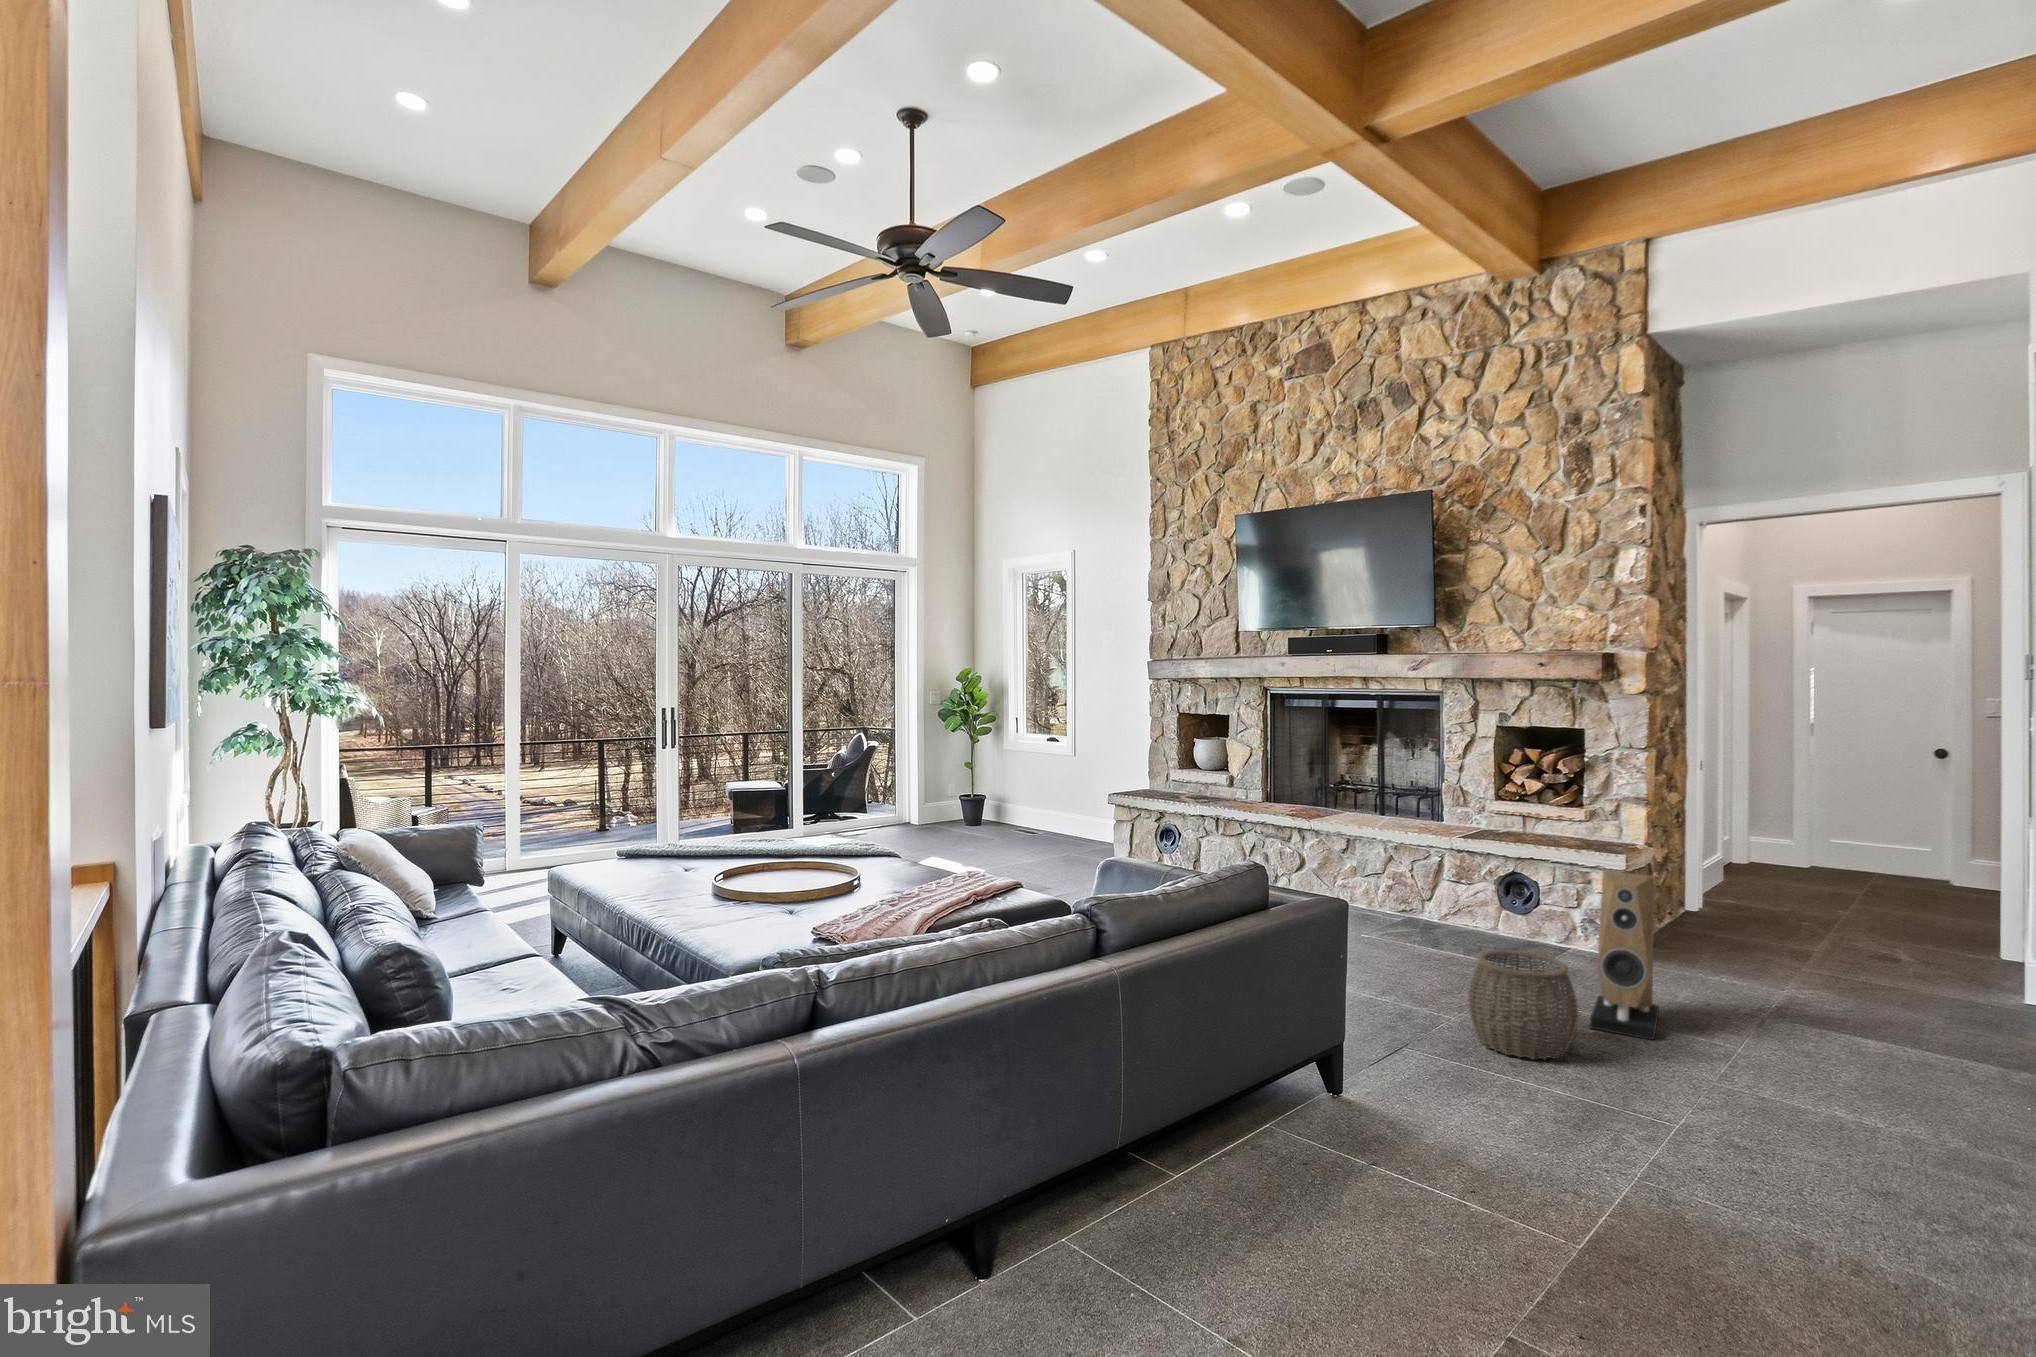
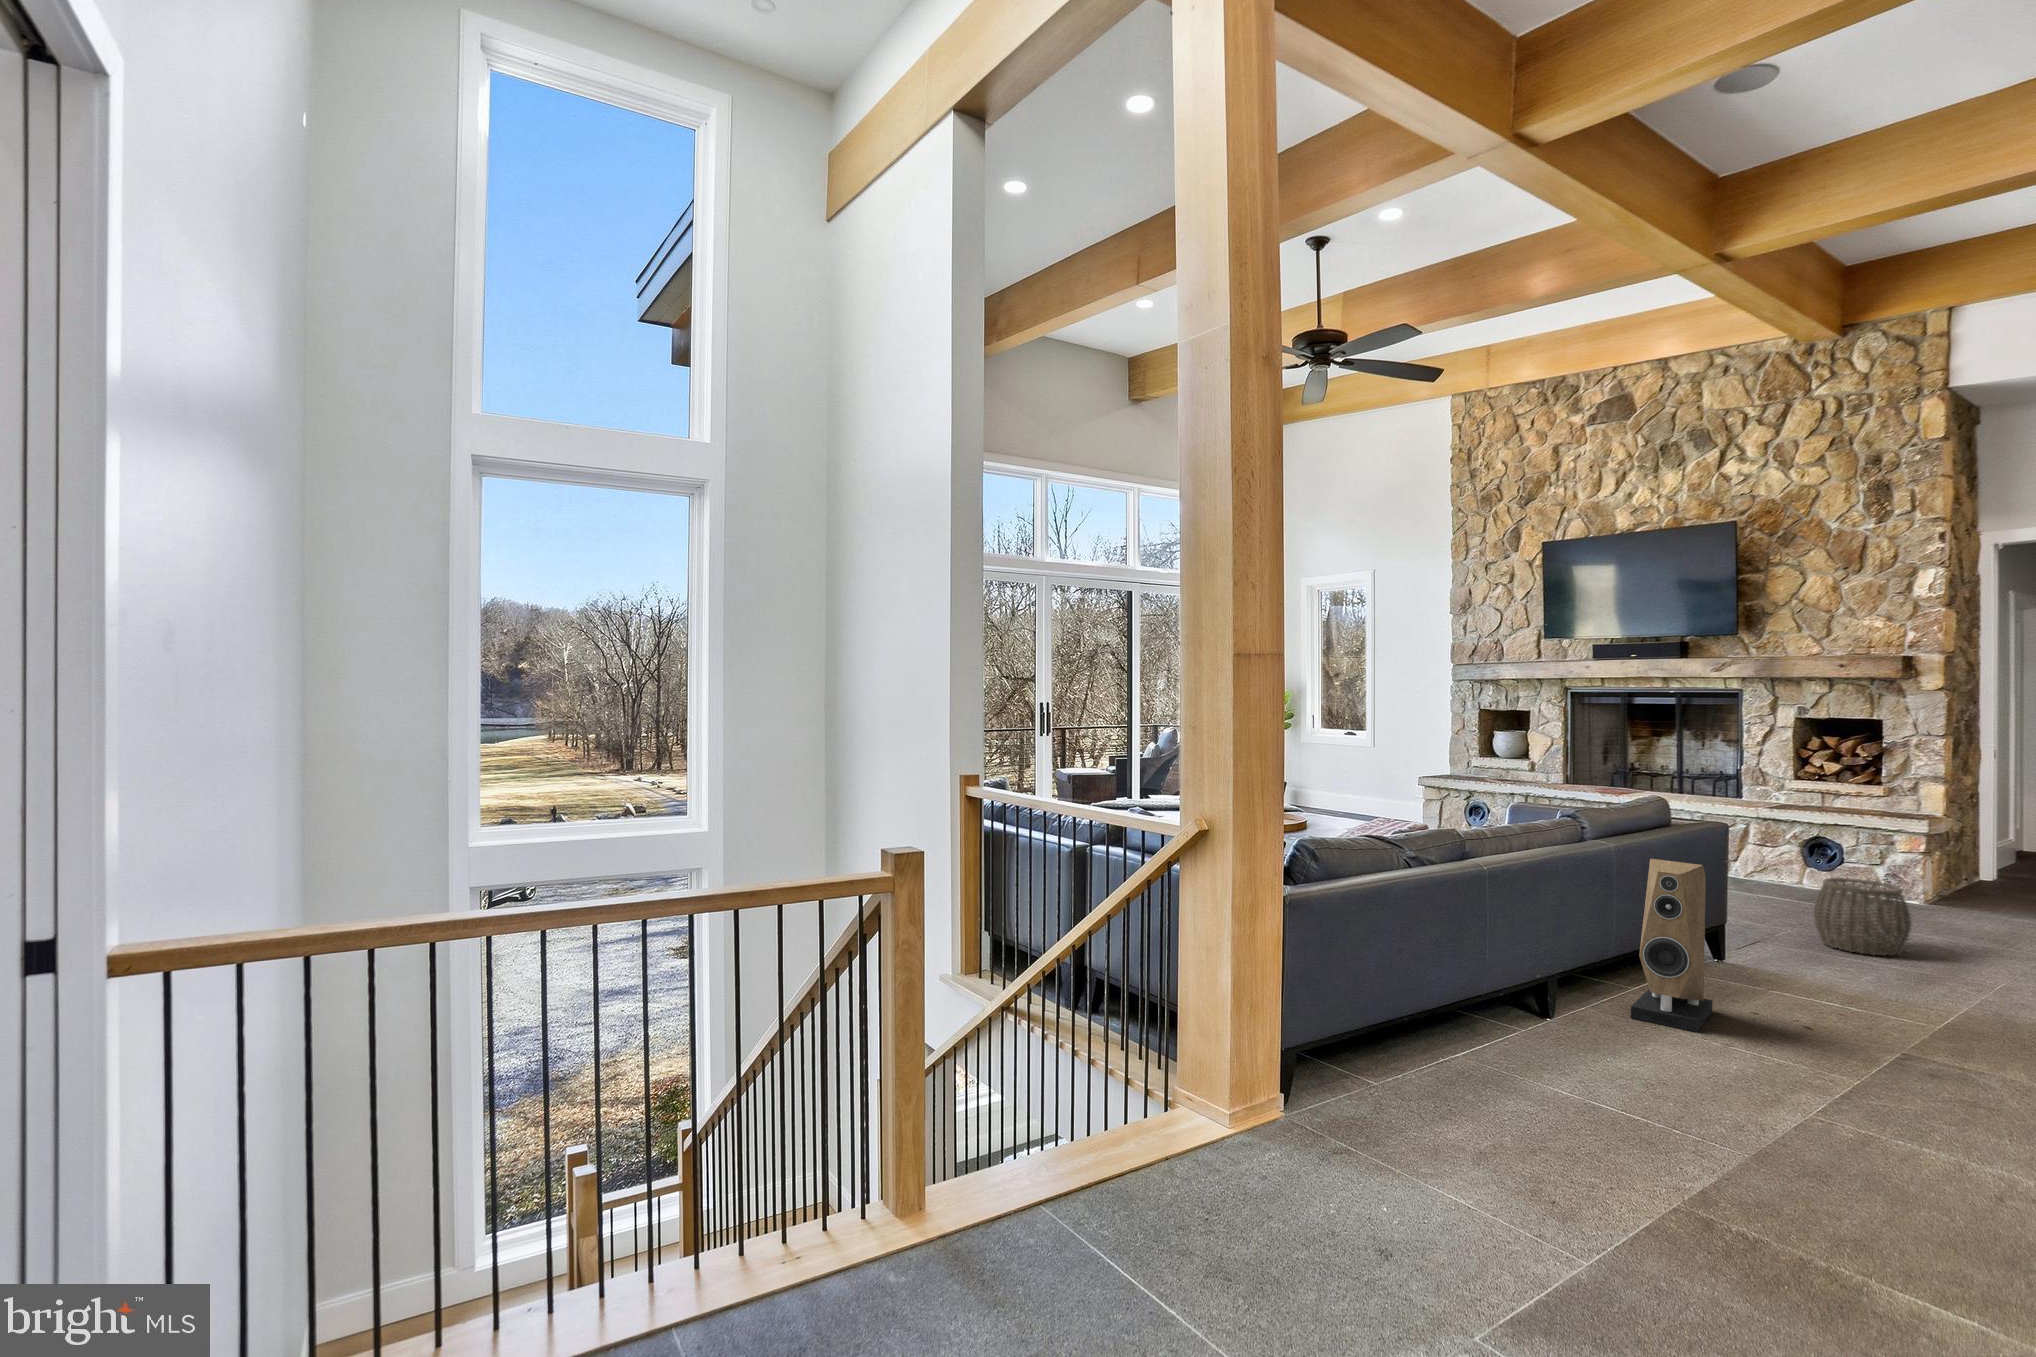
speaker: present [1590,871,1659,1040] -> present [1631,859,1713,1032]

